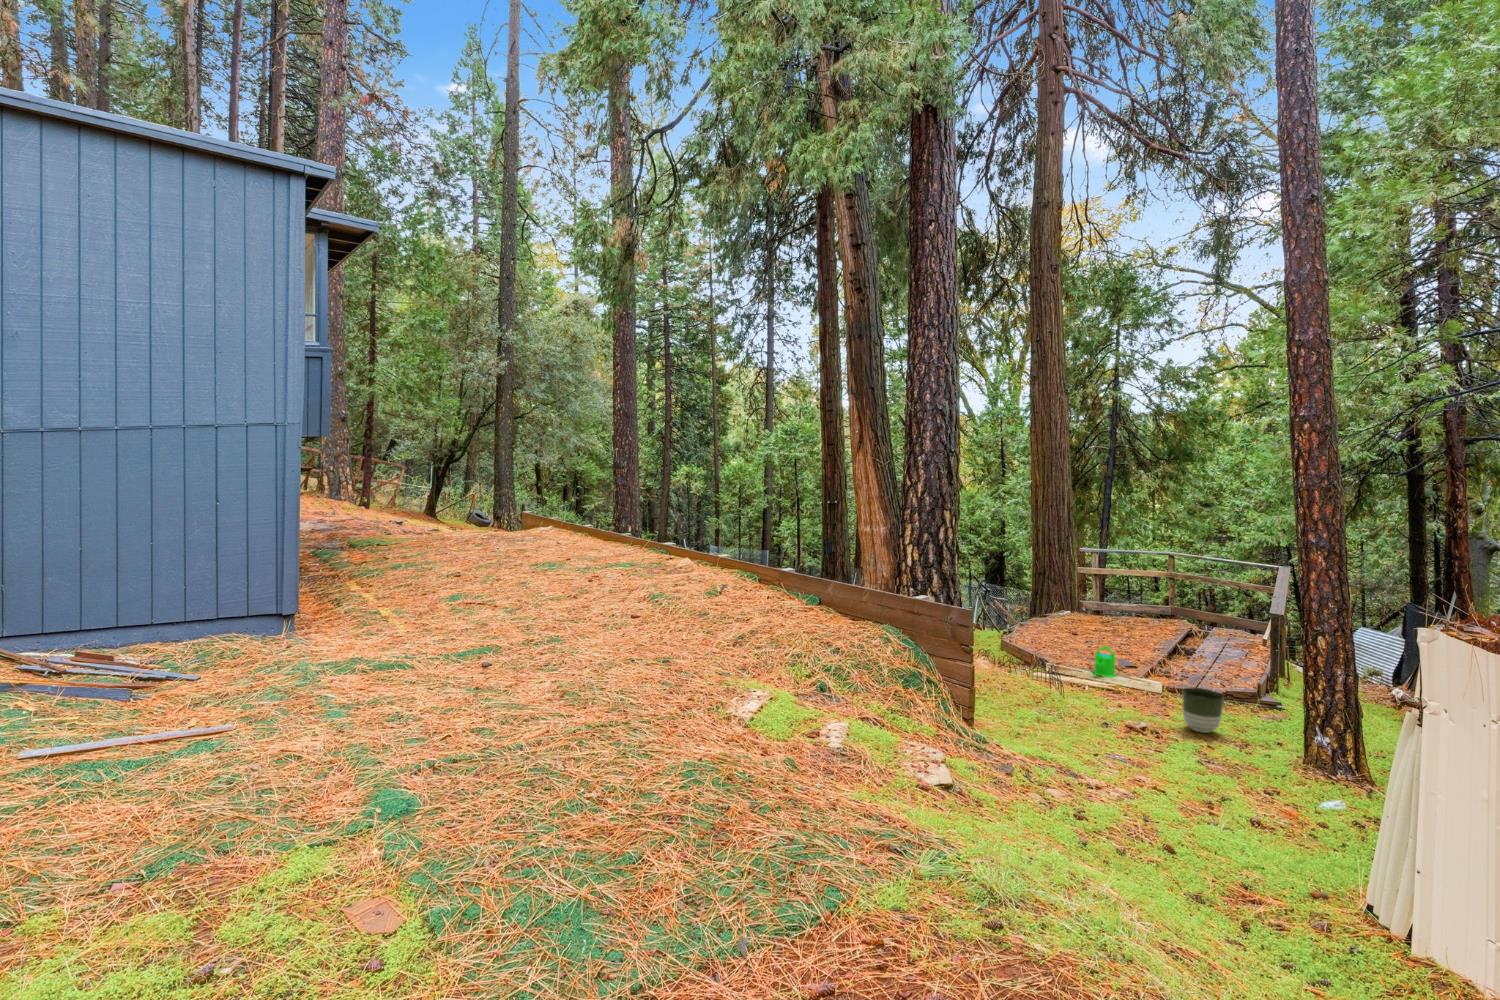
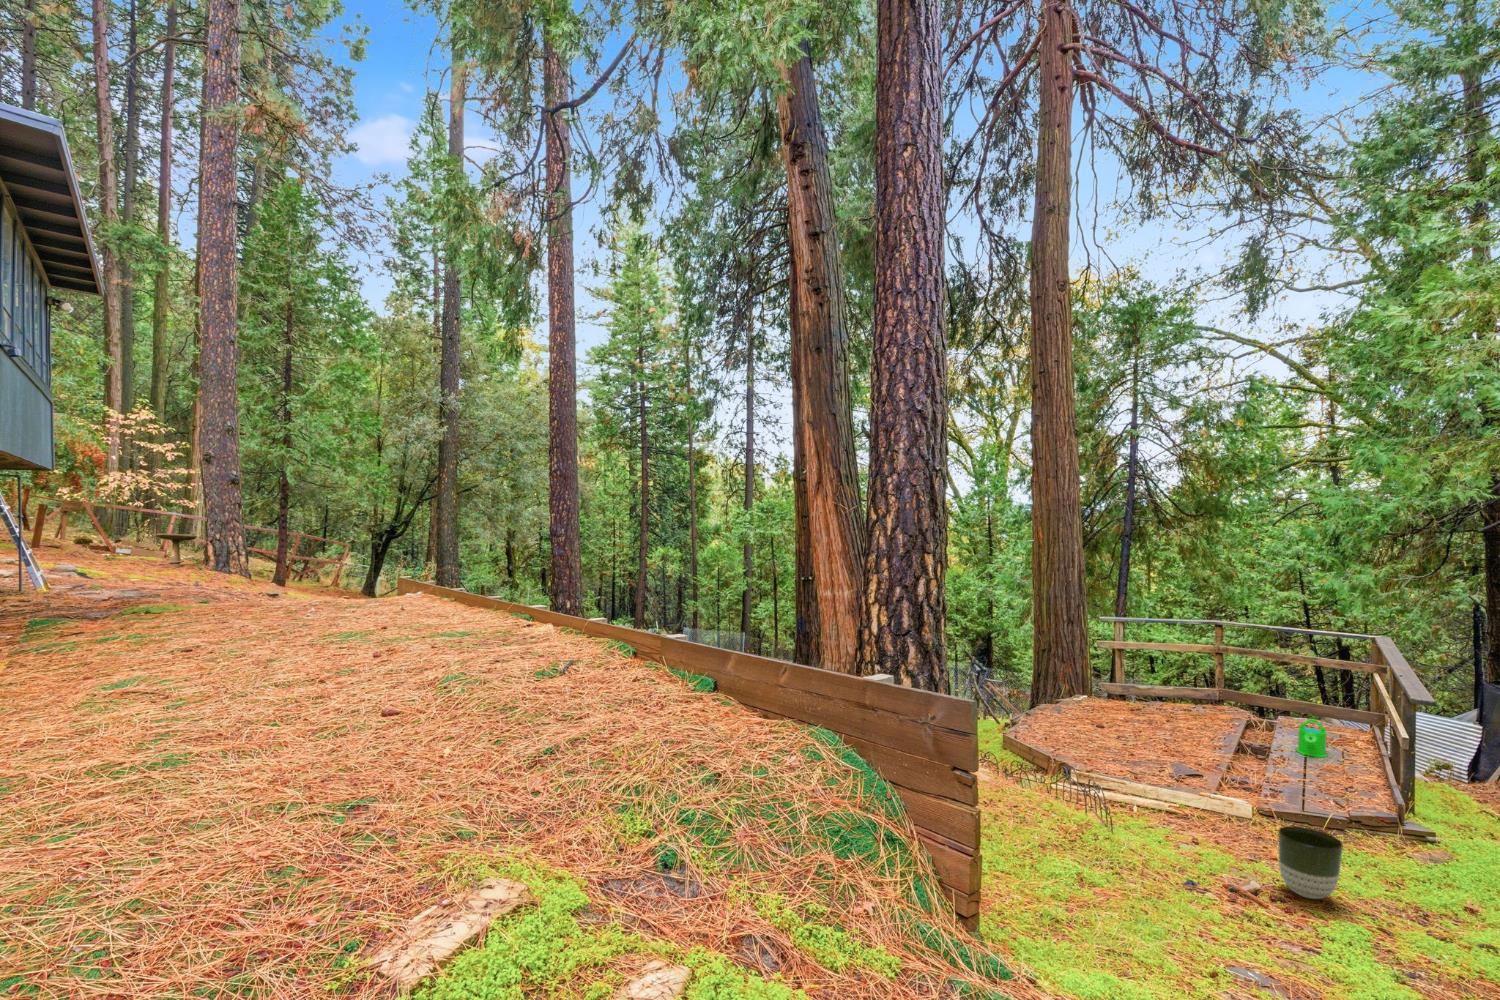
watering can: present [1093,646,1115,677] -> present [1297,719,1327,757]

